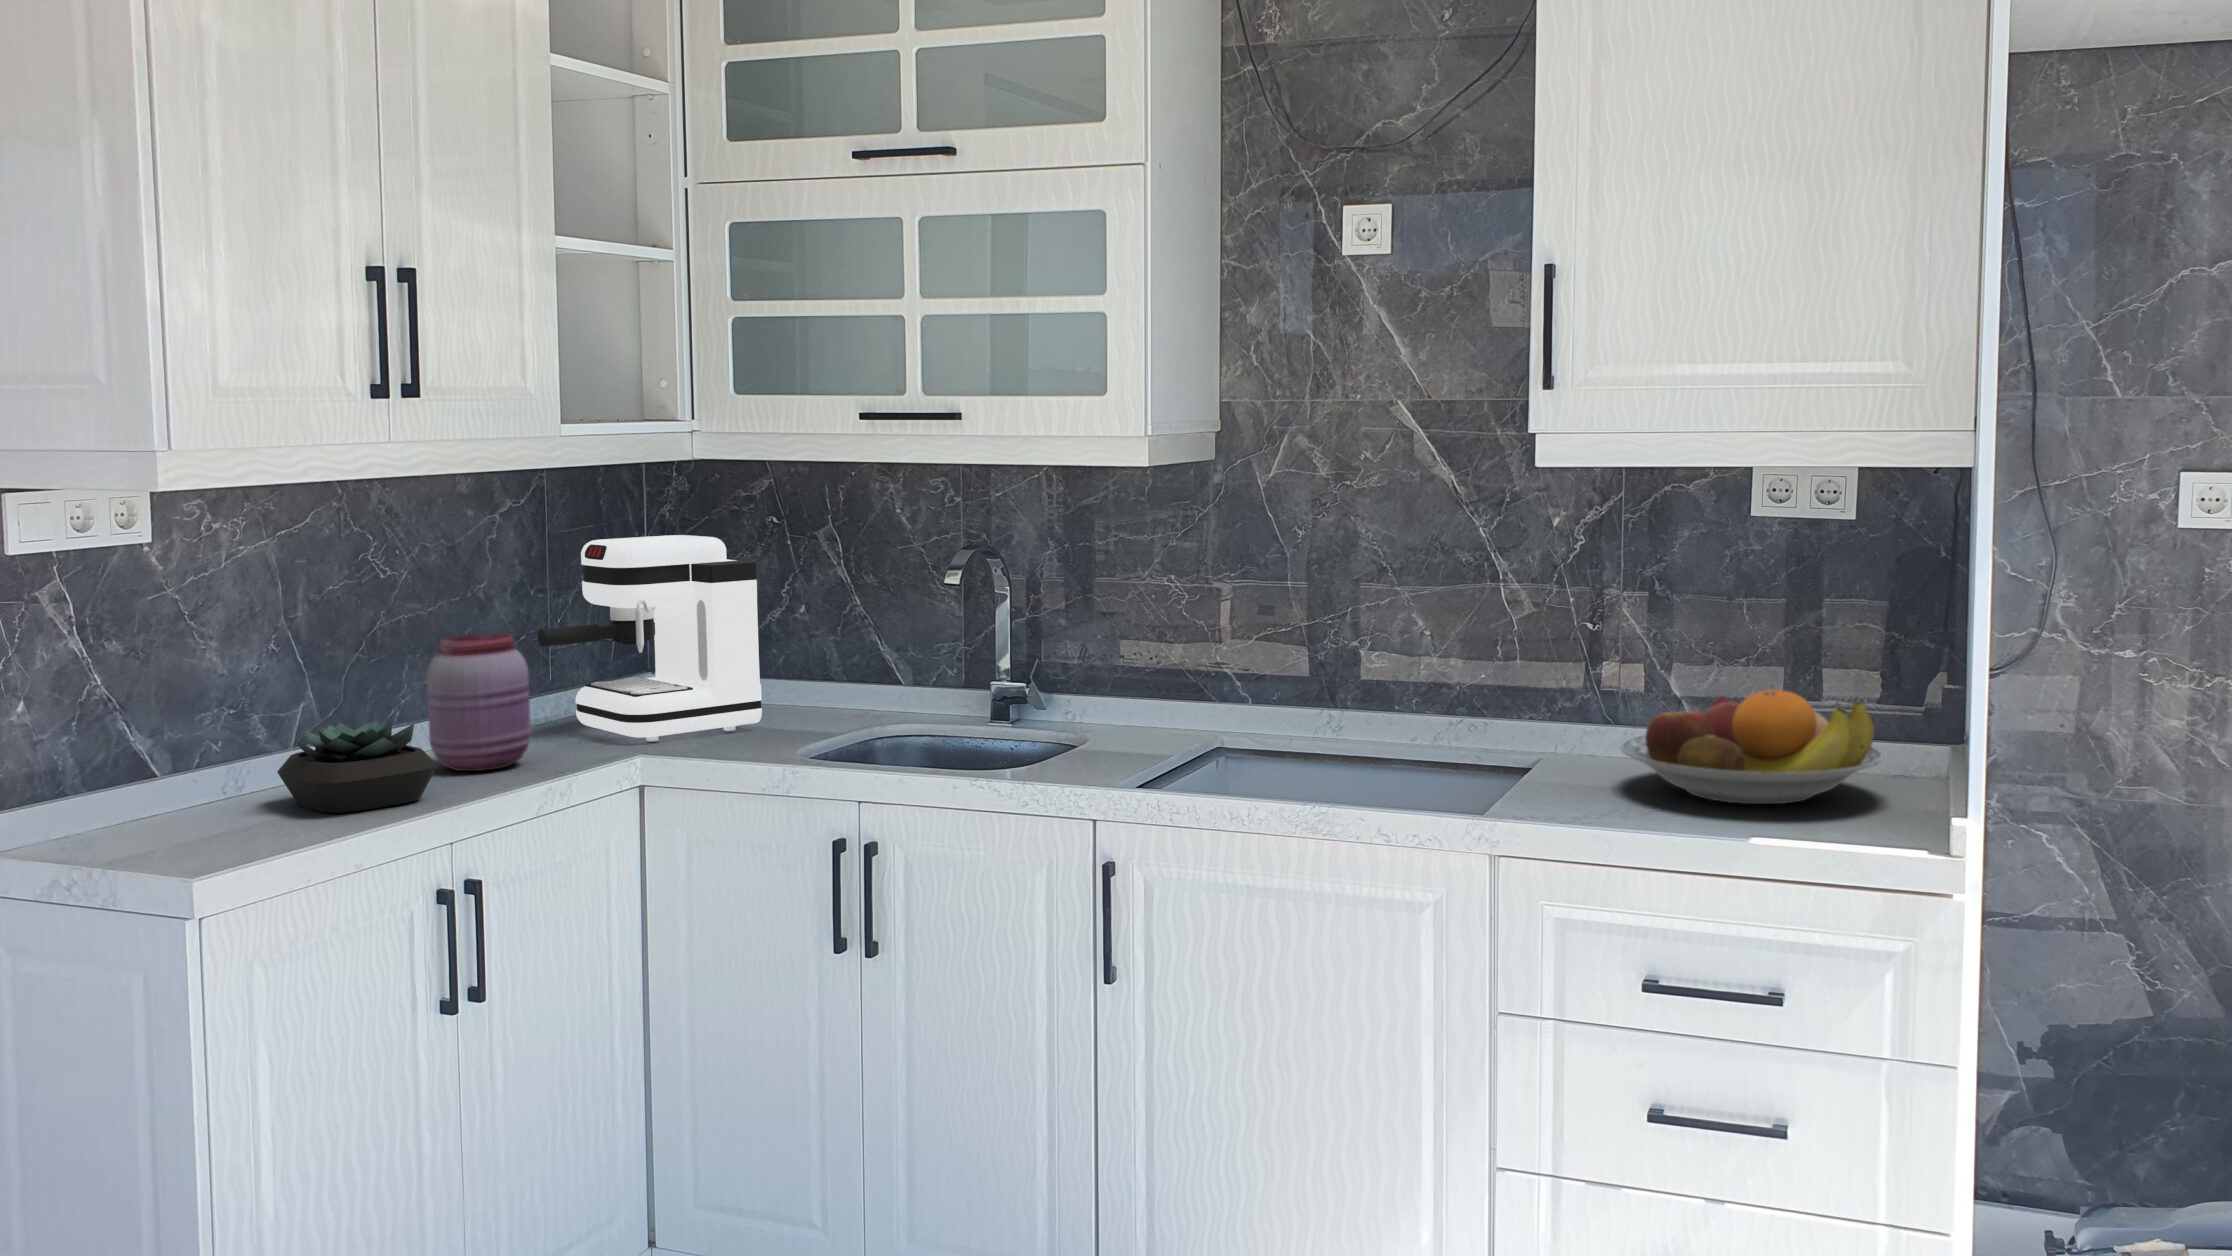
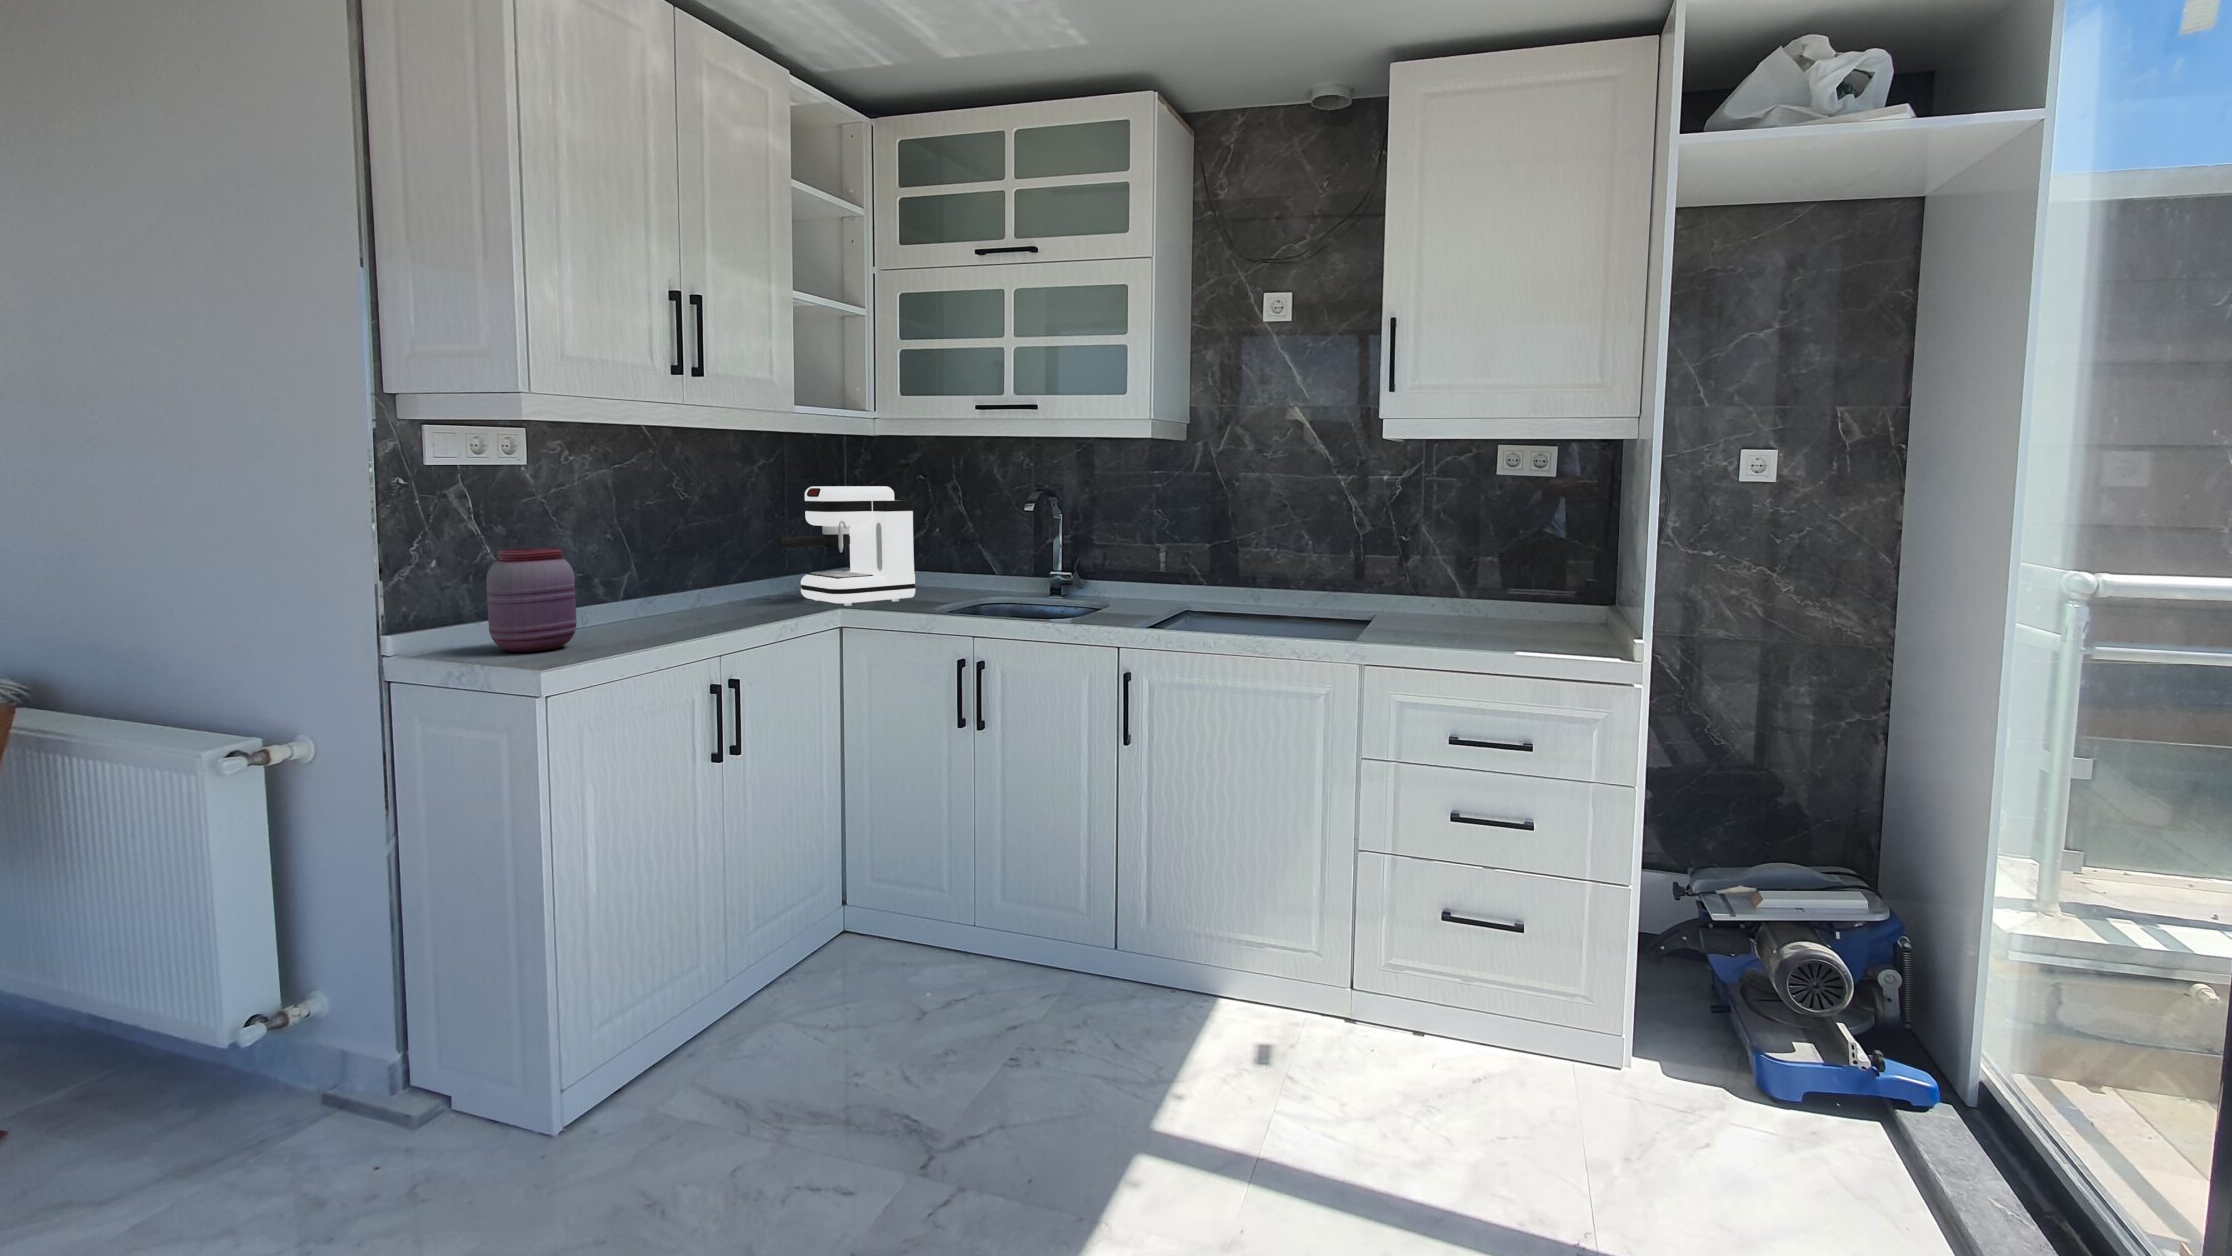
jar: present [427,634,531,771] -> present [486,548,577,652]
fruit bowl: present [1621,690,1883,804] -> none [1428,570,1579,635]
succulent plant: present [277,721,438,813] -> none [607,582,712,636]

